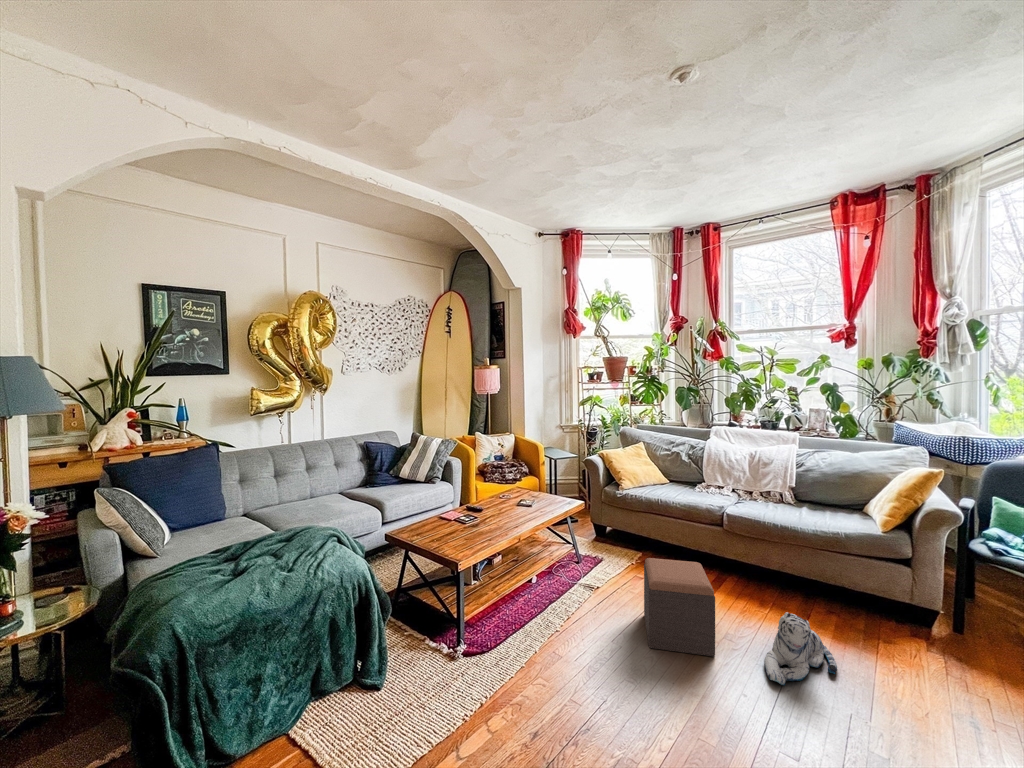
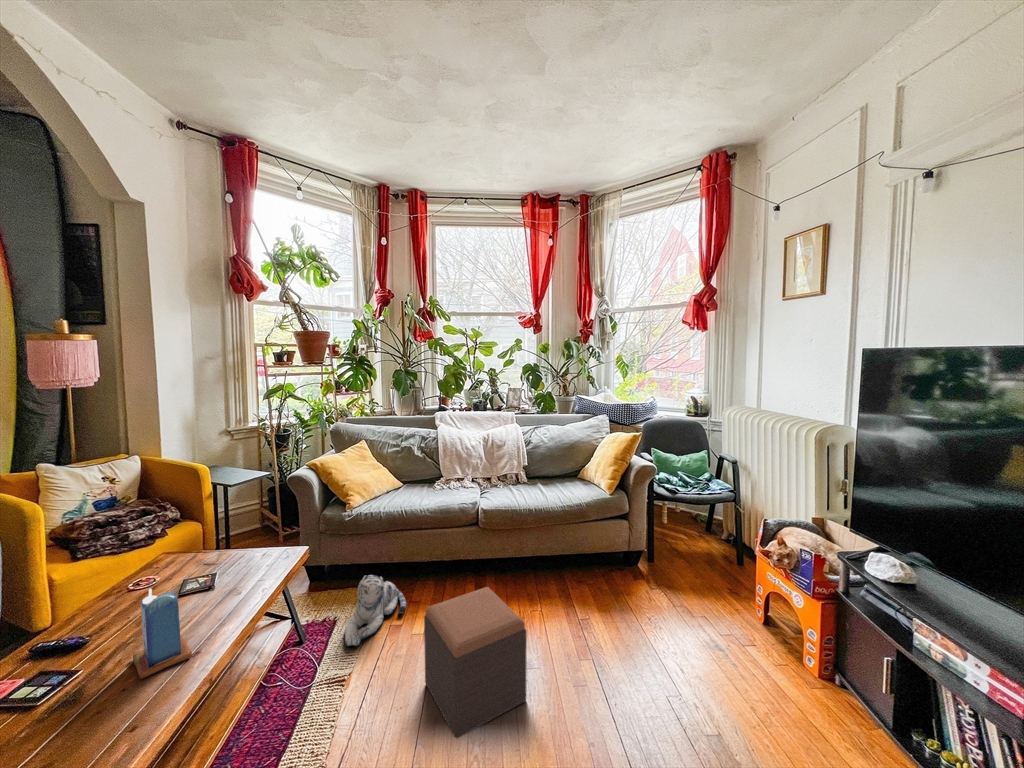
candle: none [495,491,516,532] -> present [133,588,192,680]
plush toy: present [764,612,837,685] -> present [345,575,406,646]

